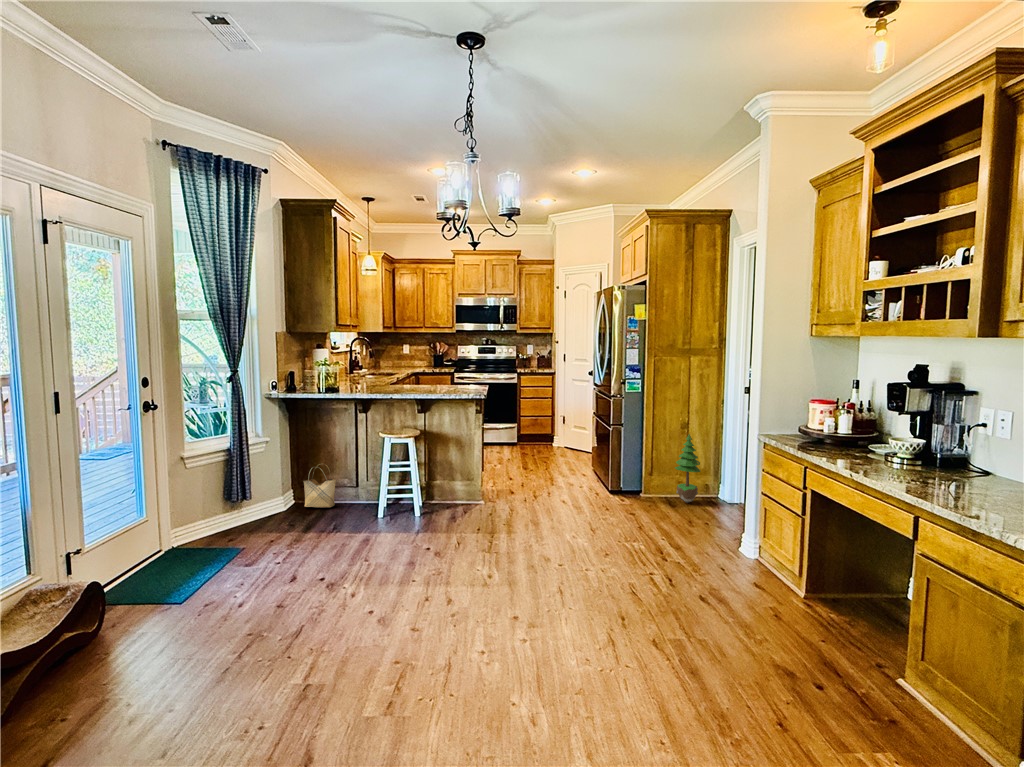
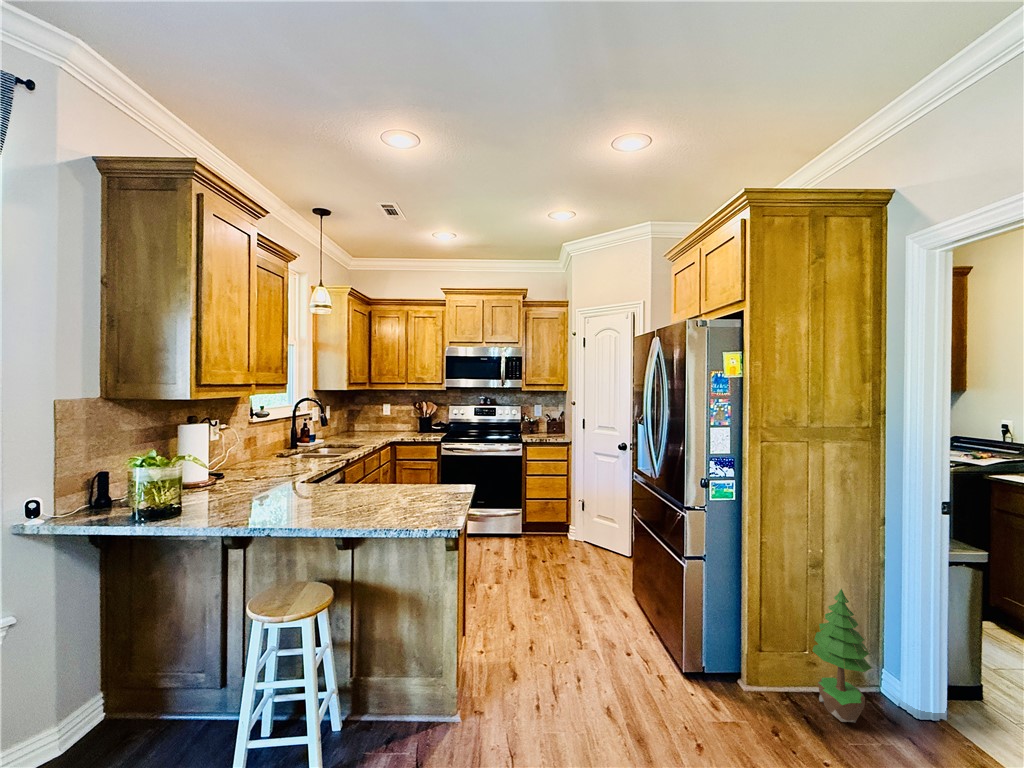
woven basket: present [303,464,336,507] -> none [109,646,180,744]

